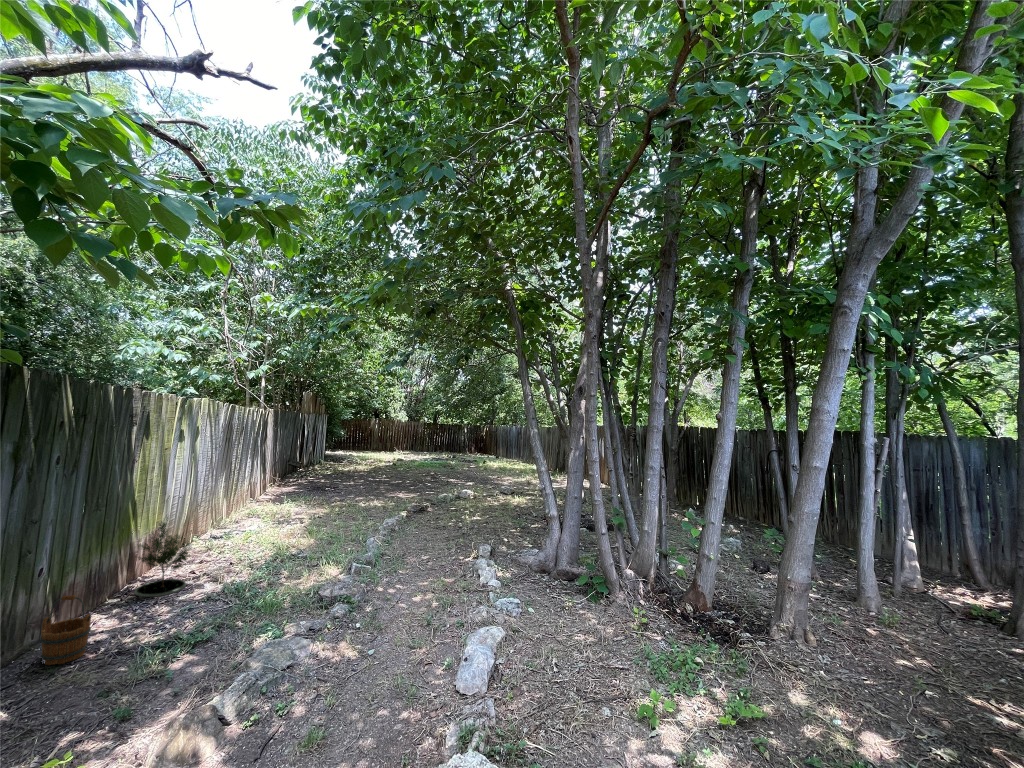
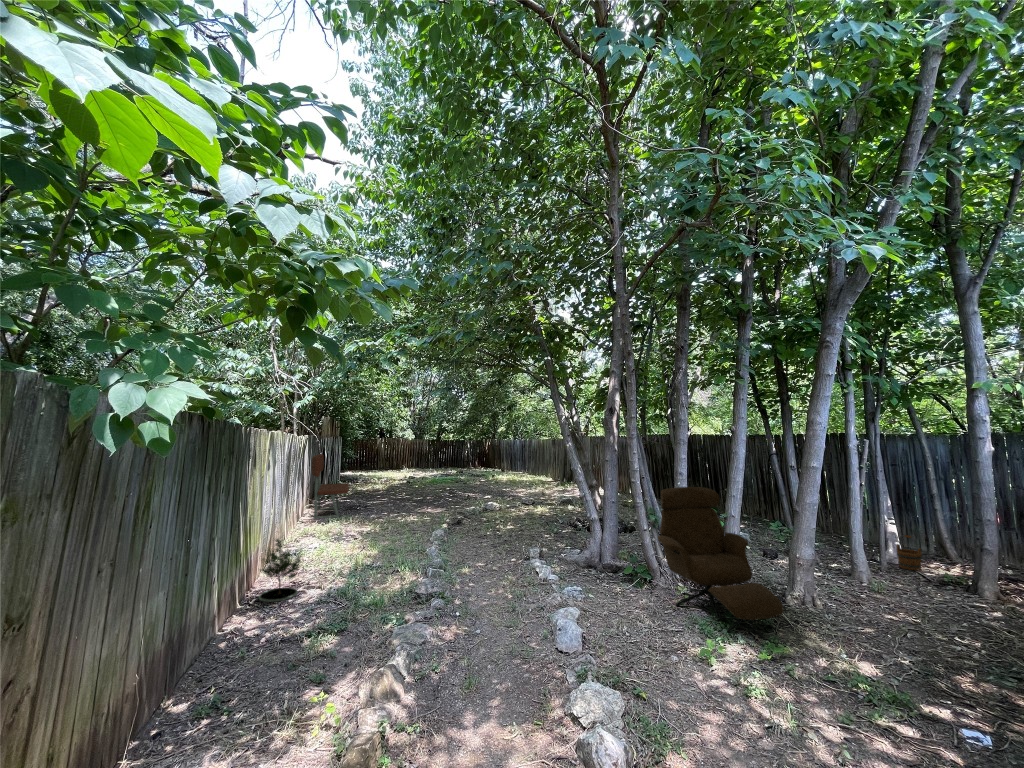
bench: none [268,429,314,499] -> present [311,454,349,519]
lounge chair: none [616,484,763,687] -> present [658,487,784,639]
wooden bucket: present [40,595,91,665] -> present [896,535,922,570]

